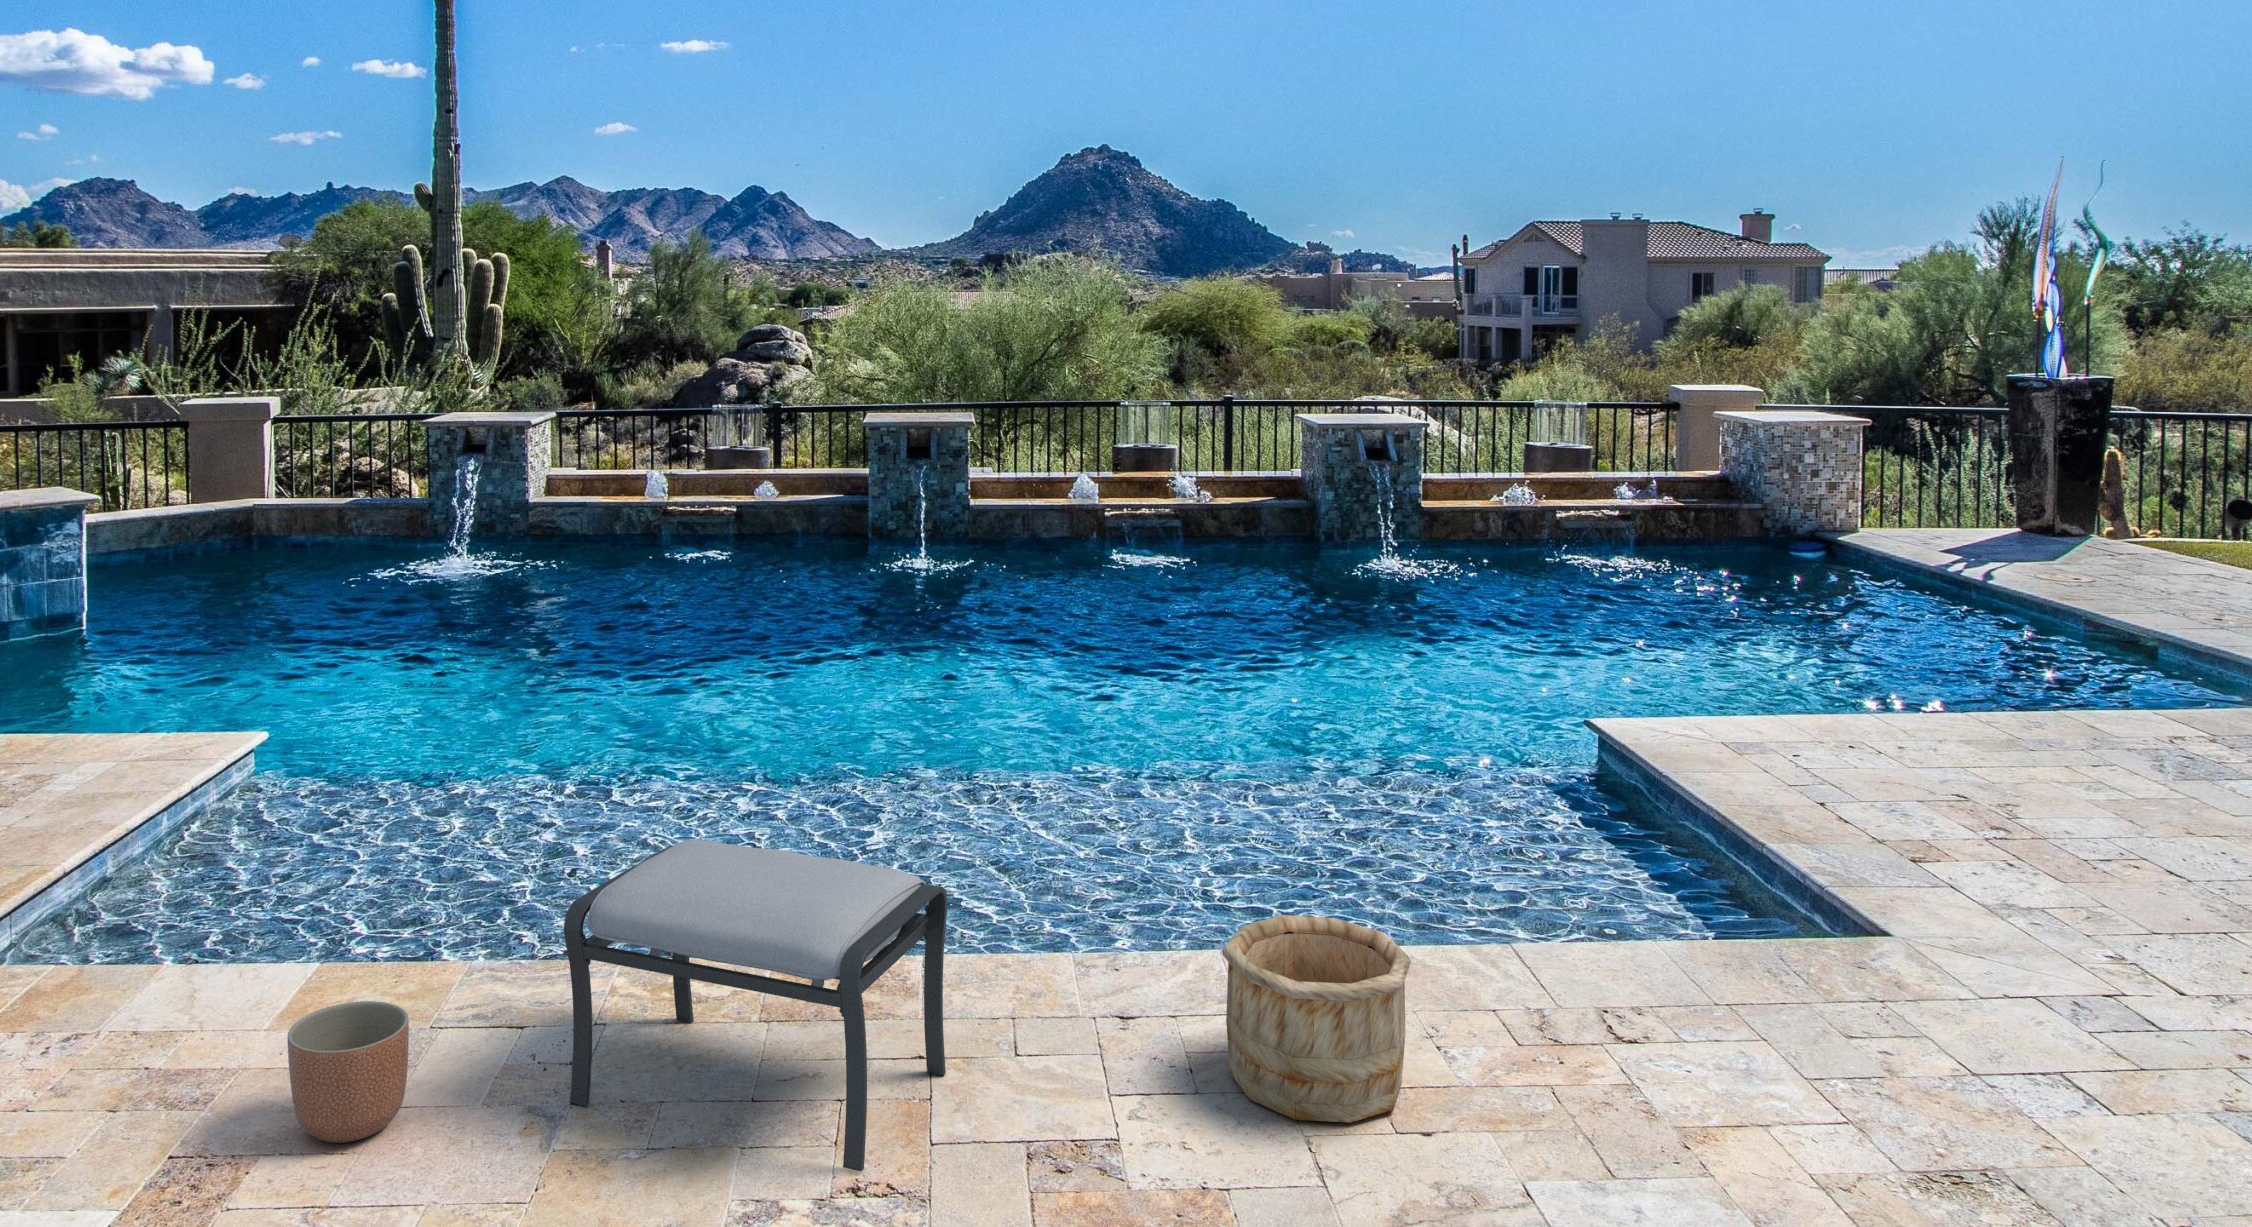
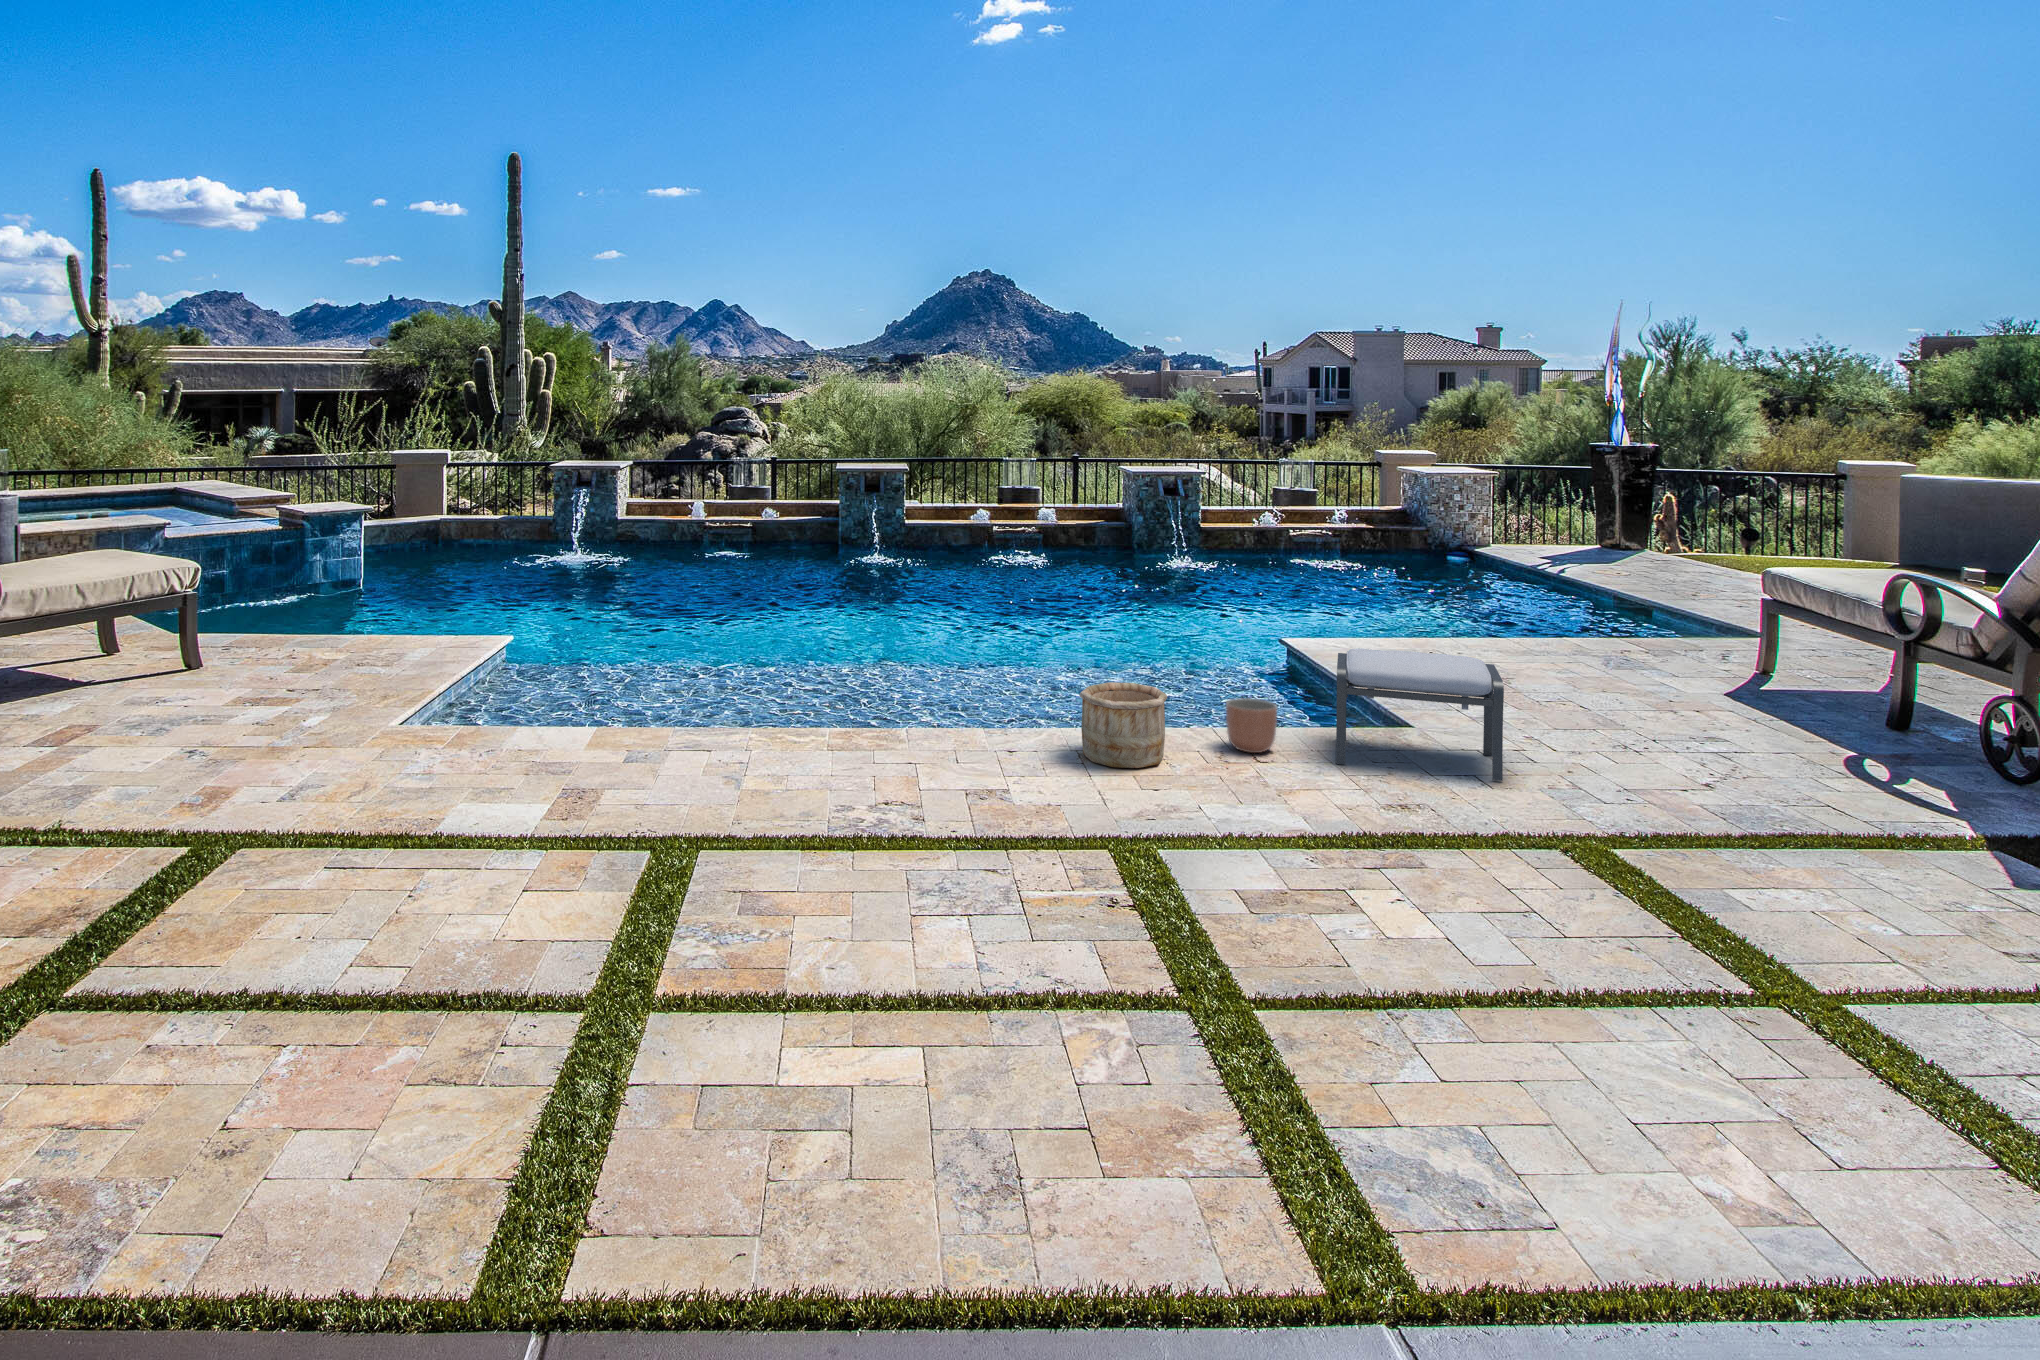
ottoman: present [564,840,947,1172] -> present [1336,648,1504,781]
planter: present [288,1001,409,1143] -> present [1226,698,1277,753]

